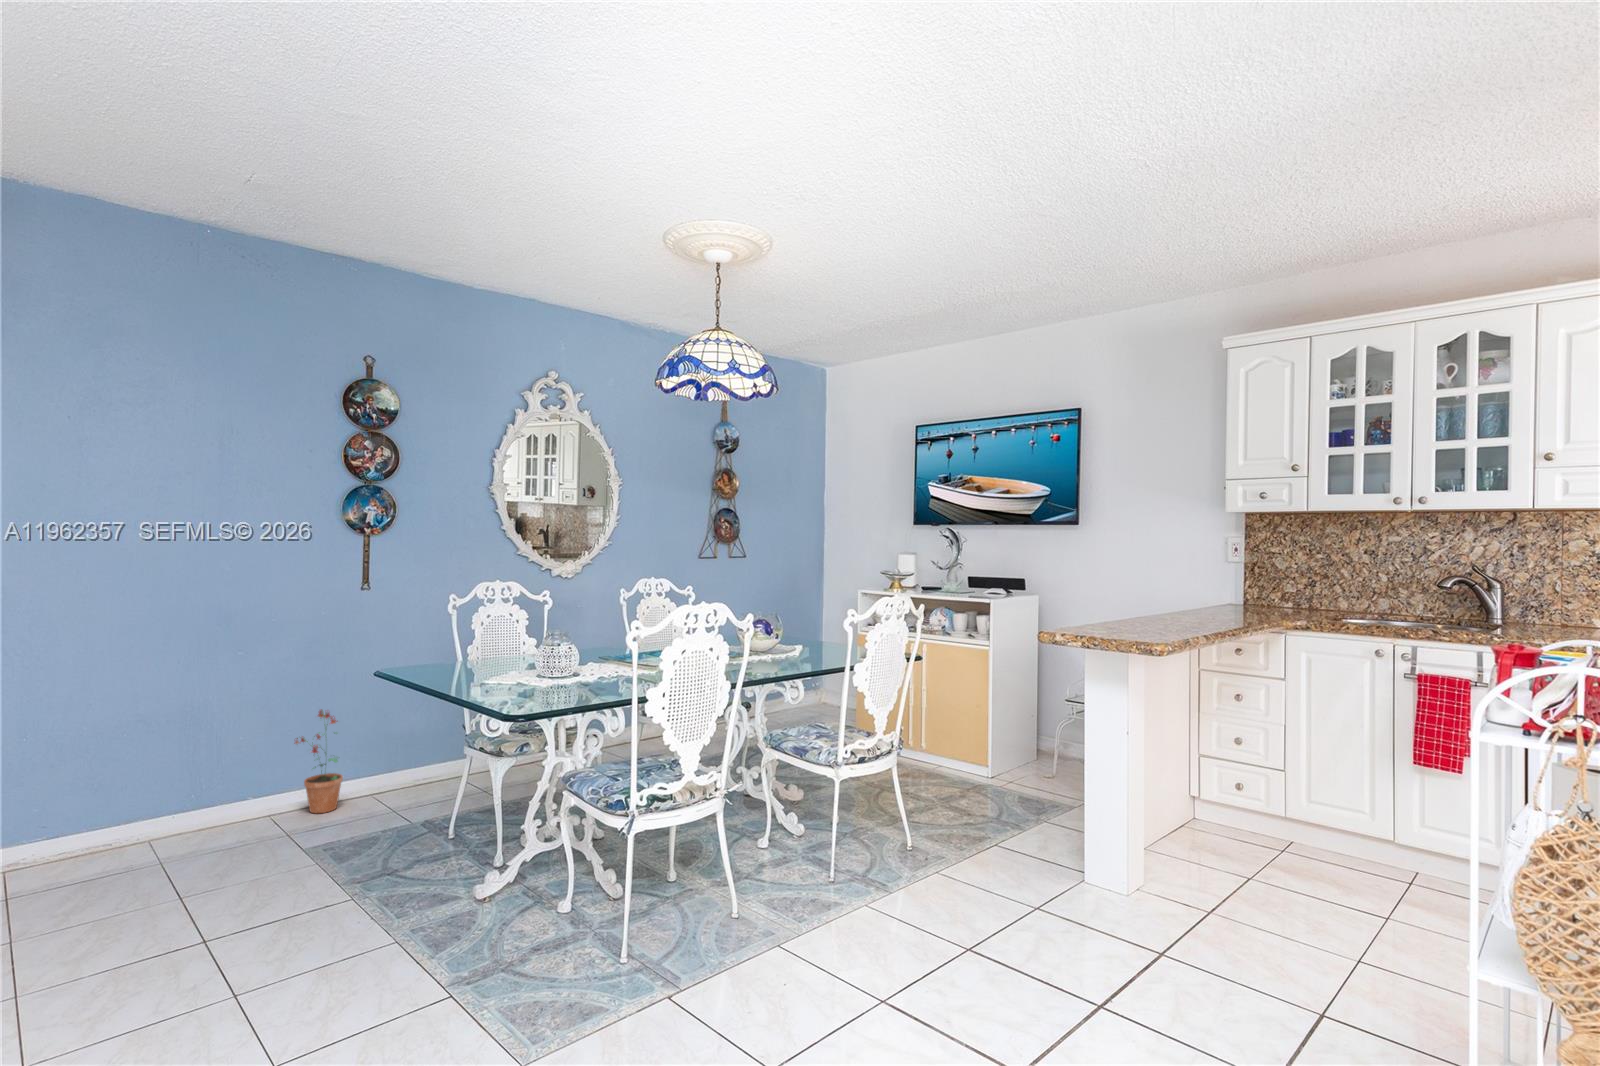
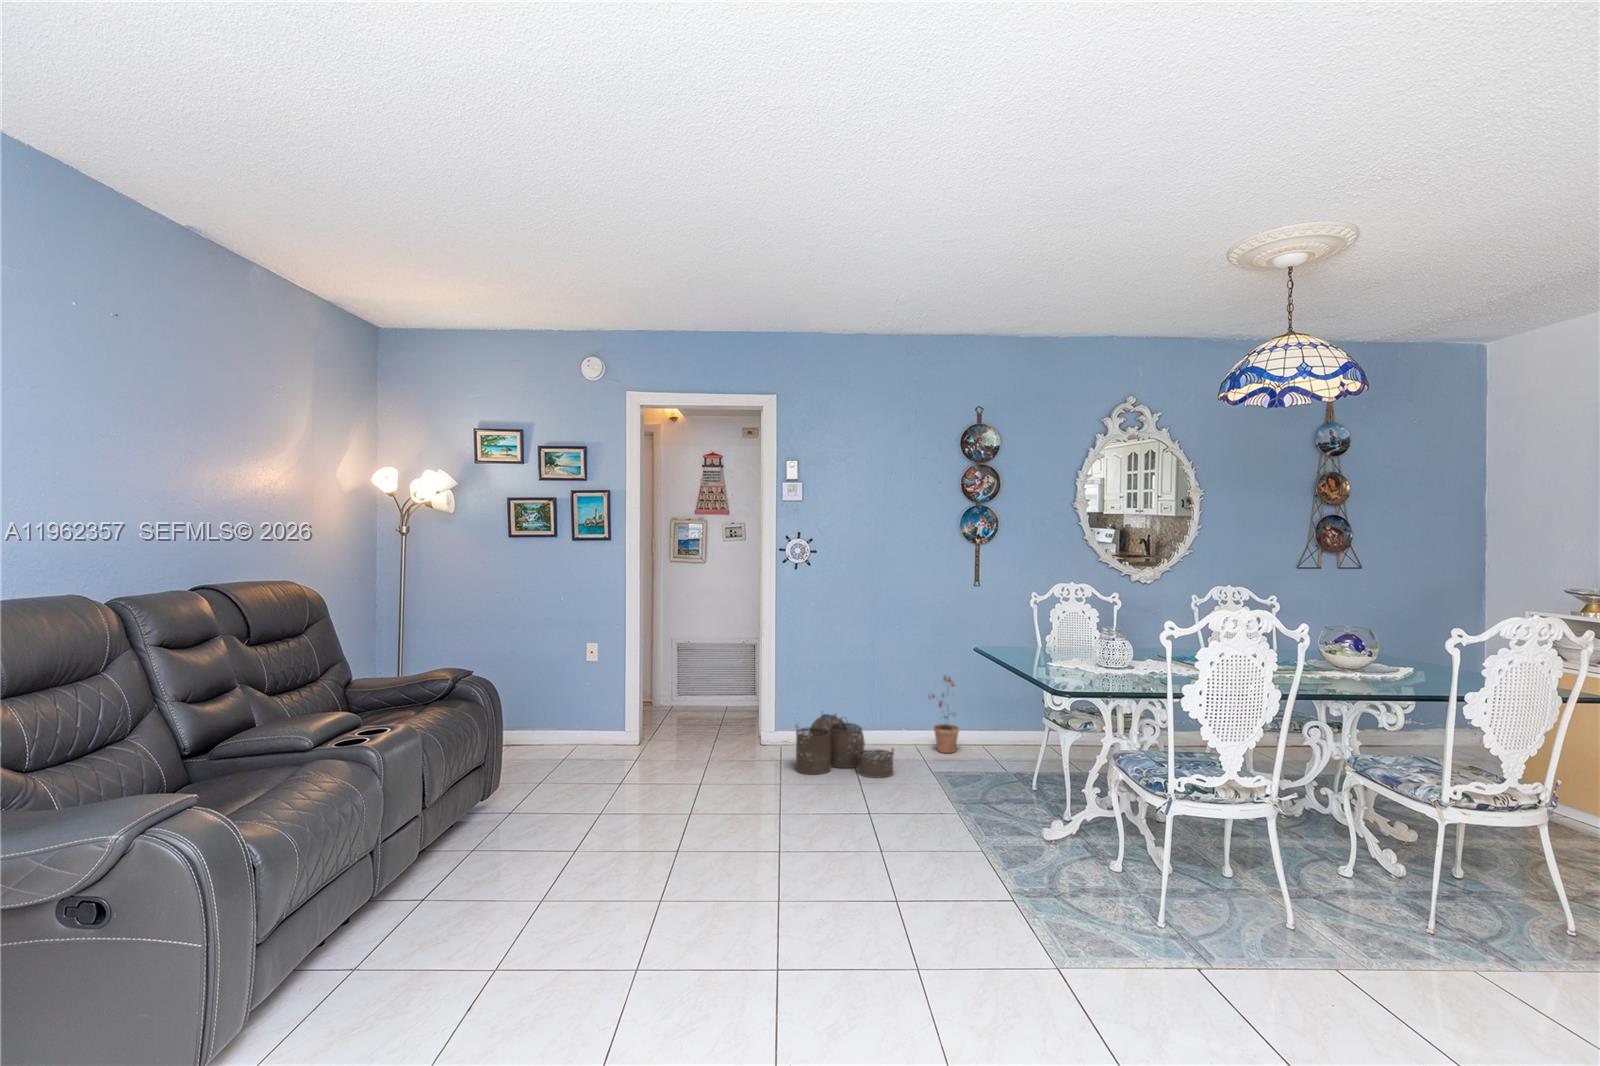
woven basket: none [50,792,244,904] -> present [796,714,894,778]

